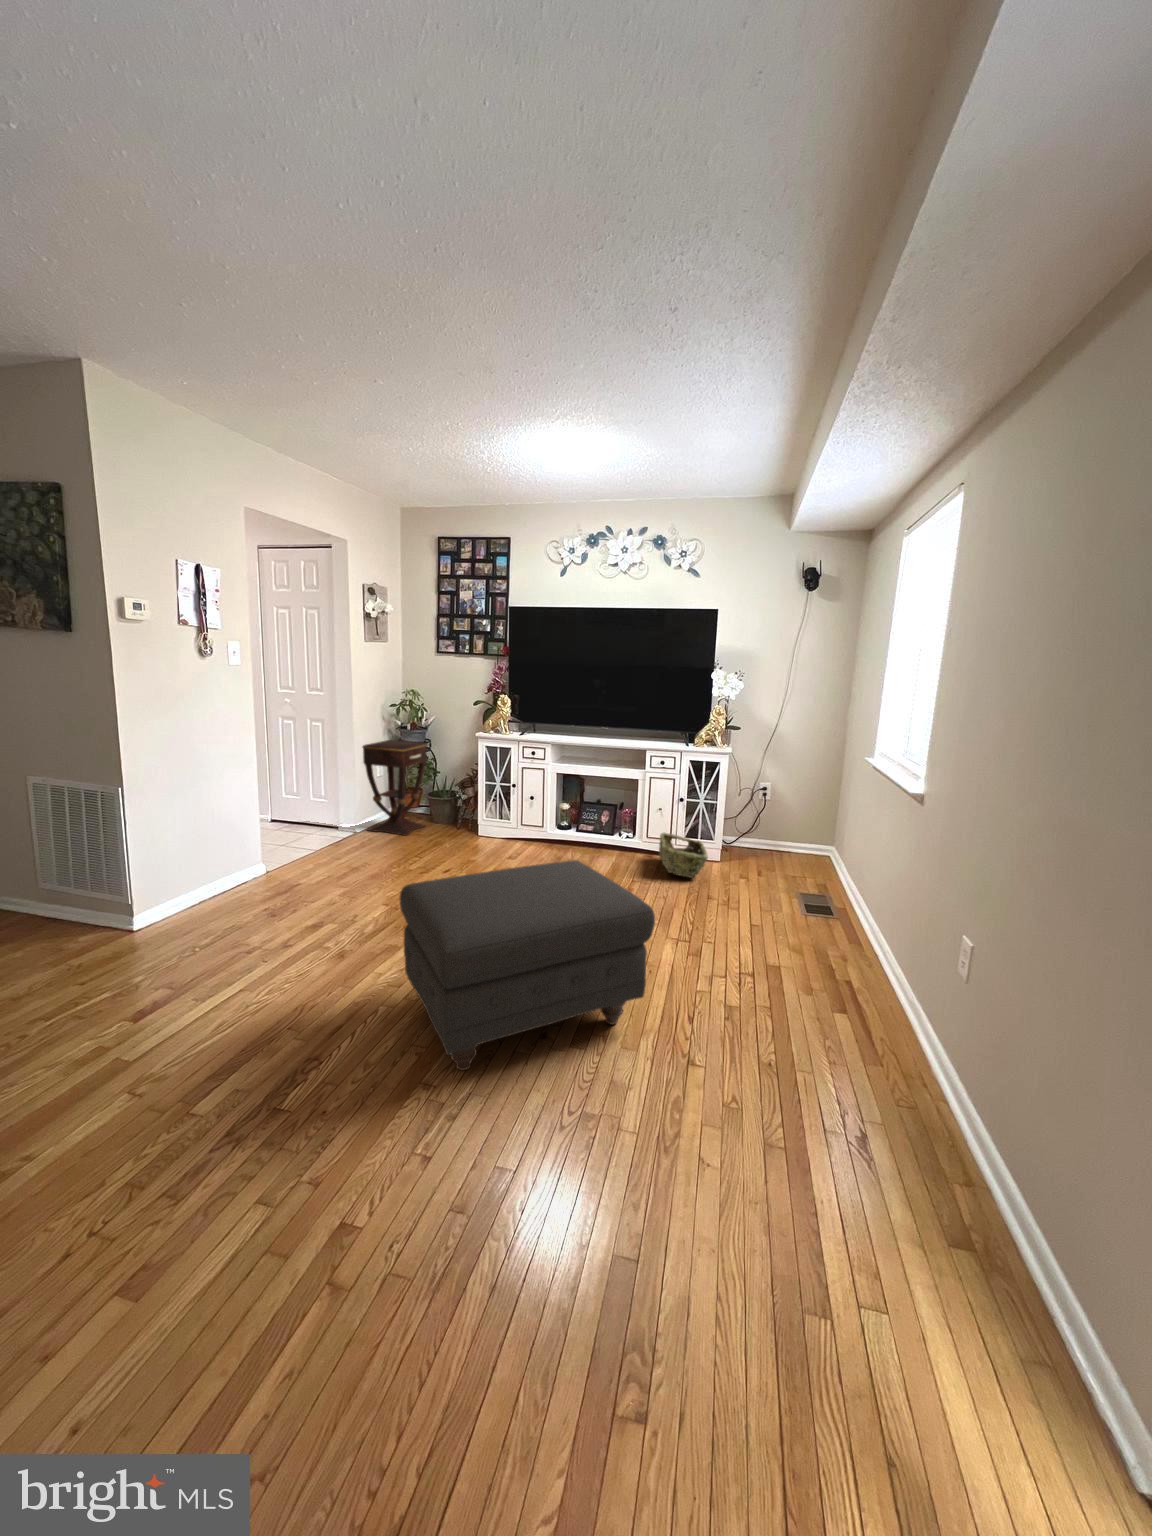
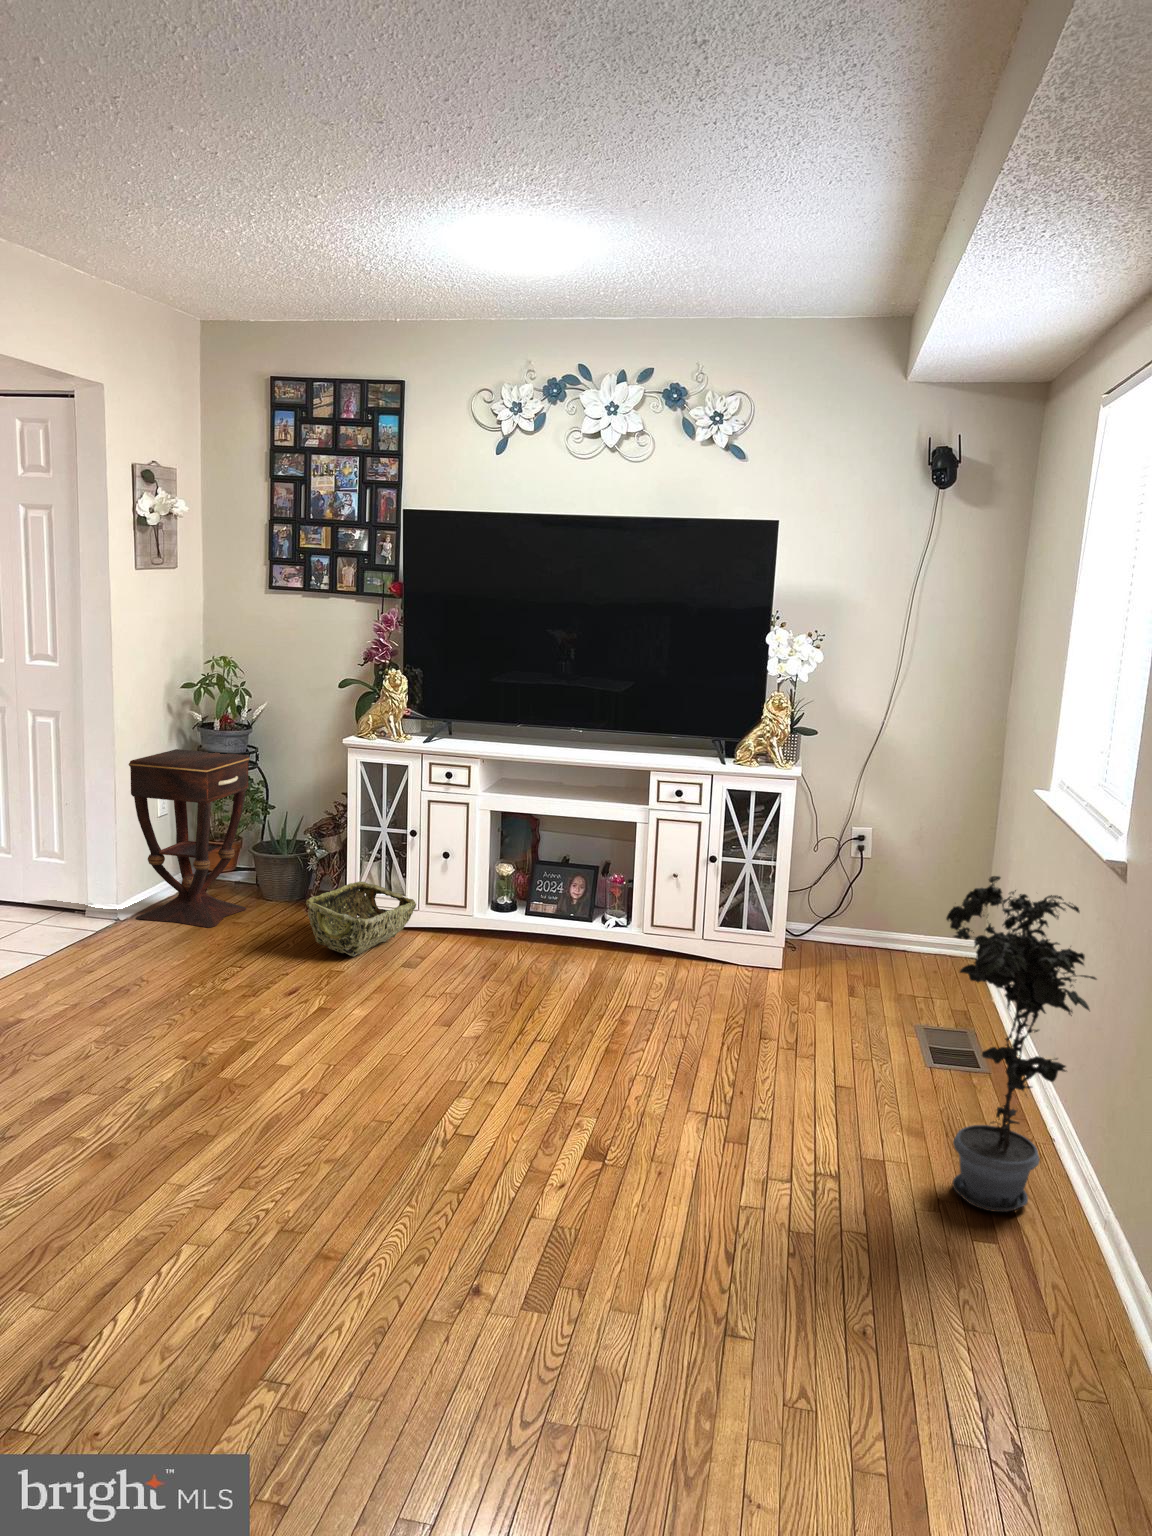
potted plant: none [817,800,914,996] -> present [946,876,1096,1212]
woven basket: present [659,833,708,878] -> present [306,882,416,957]
ottoman: present [400,860,655,1070] -> none [221,981,667,1355]

